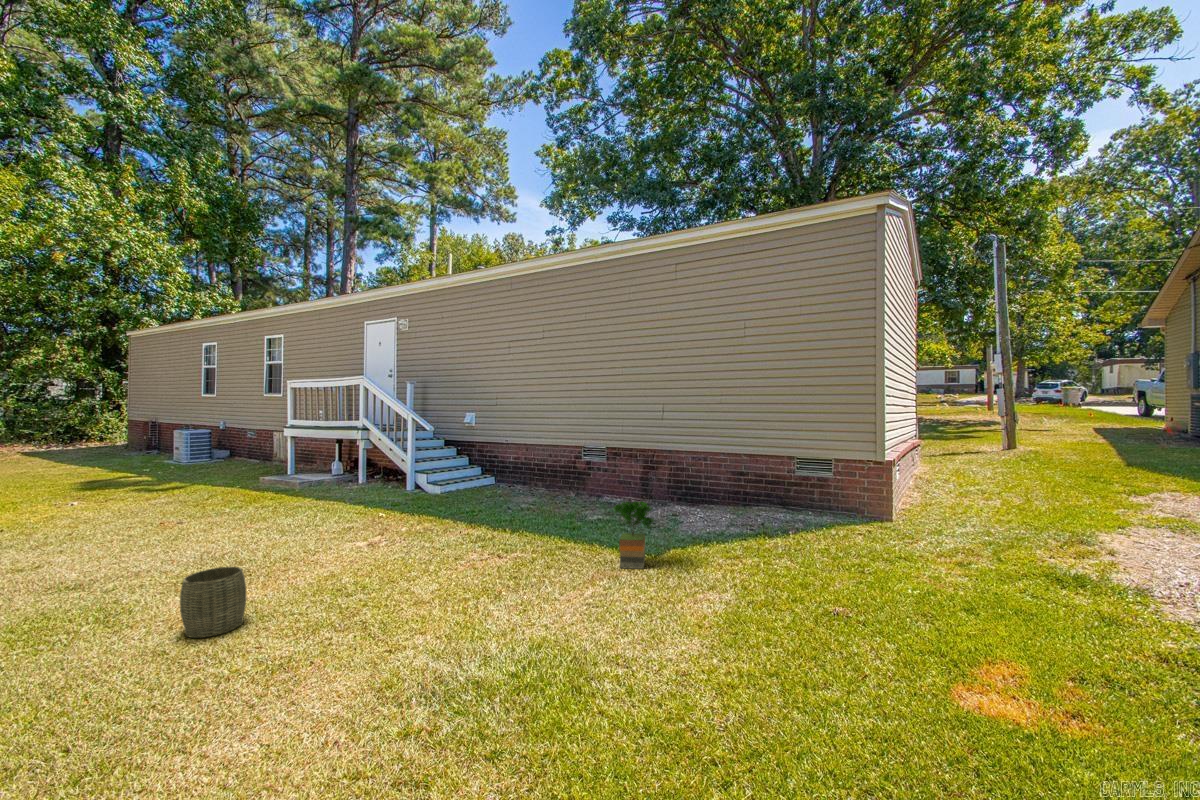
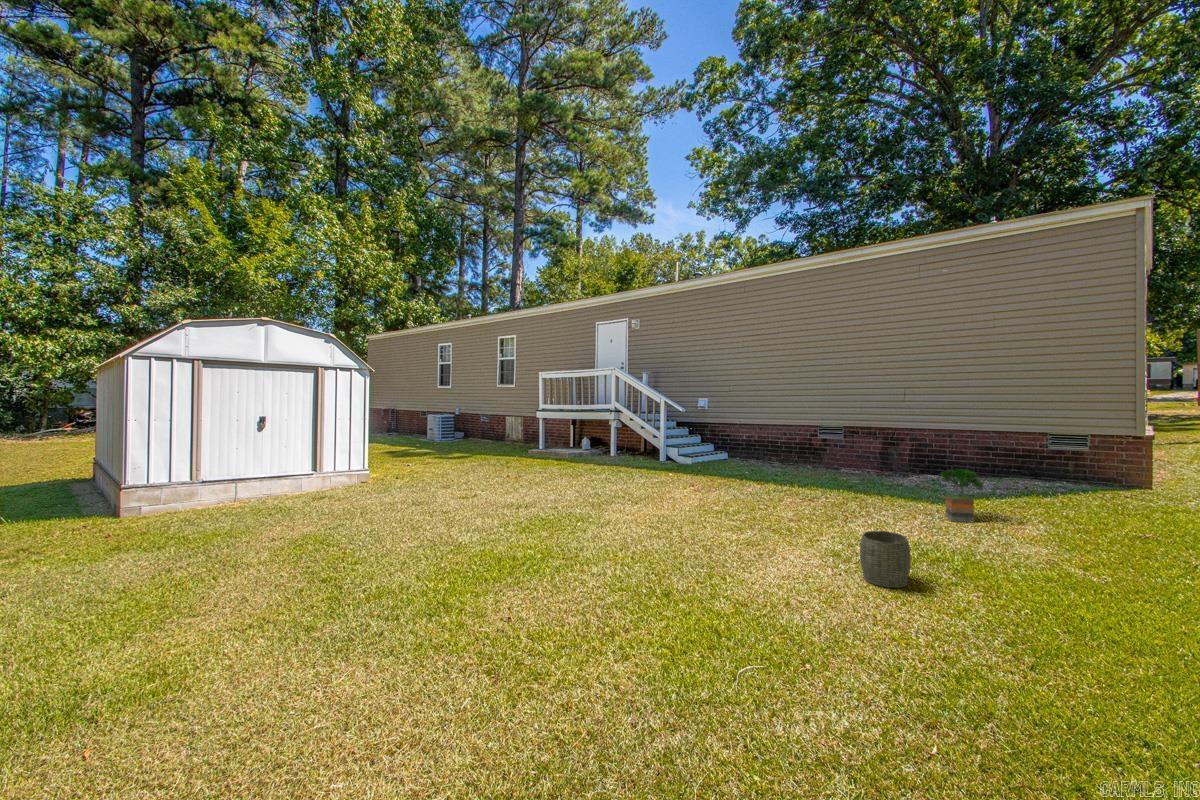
woven basket: present [180,567,246,638] -> present [860,531,911,588]

